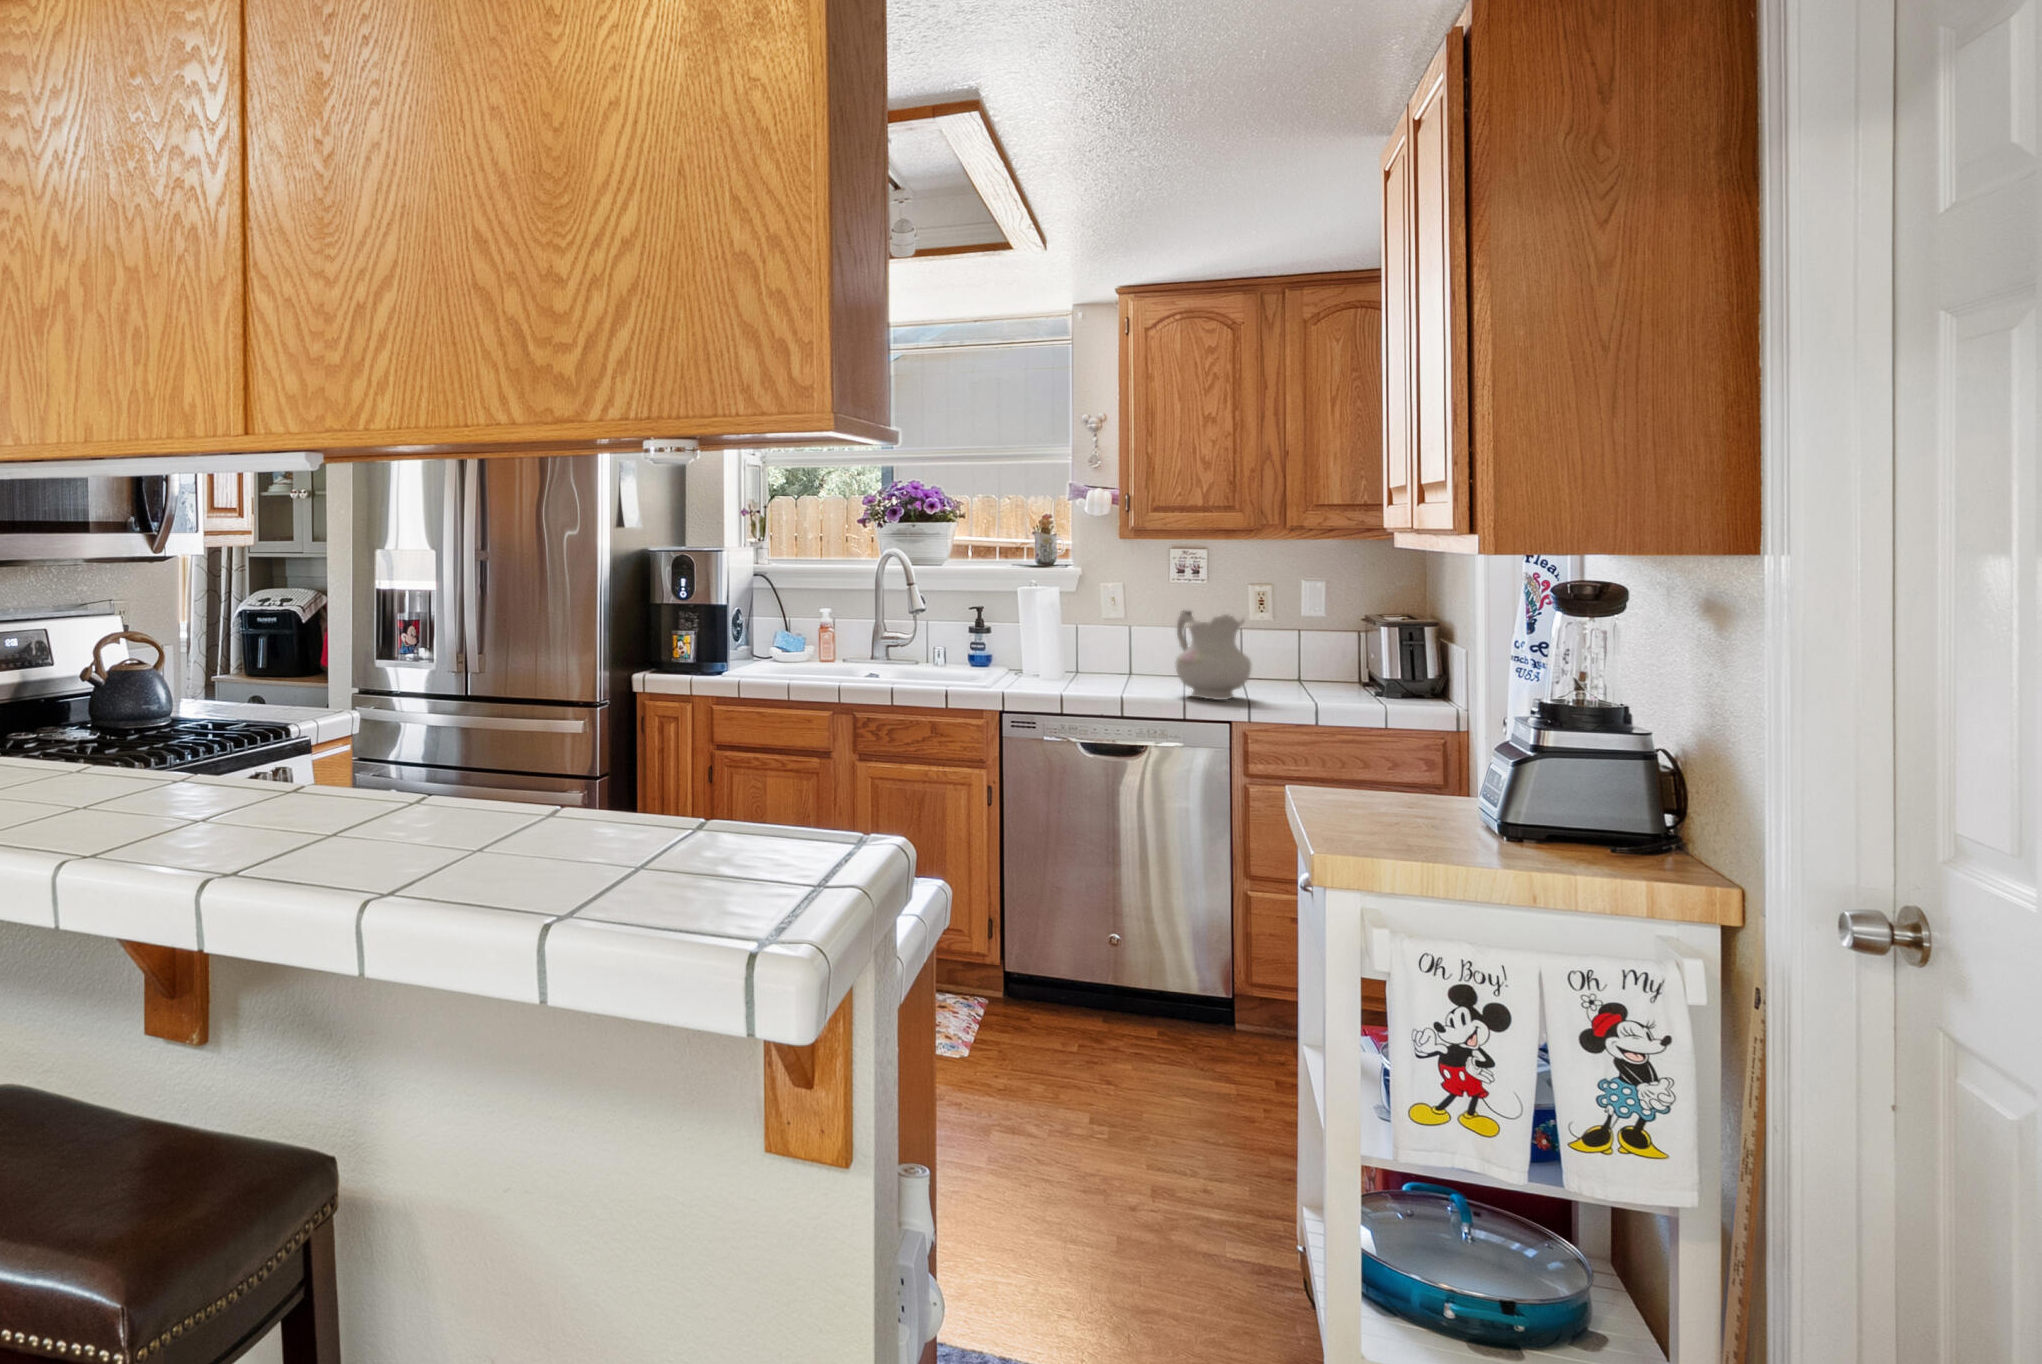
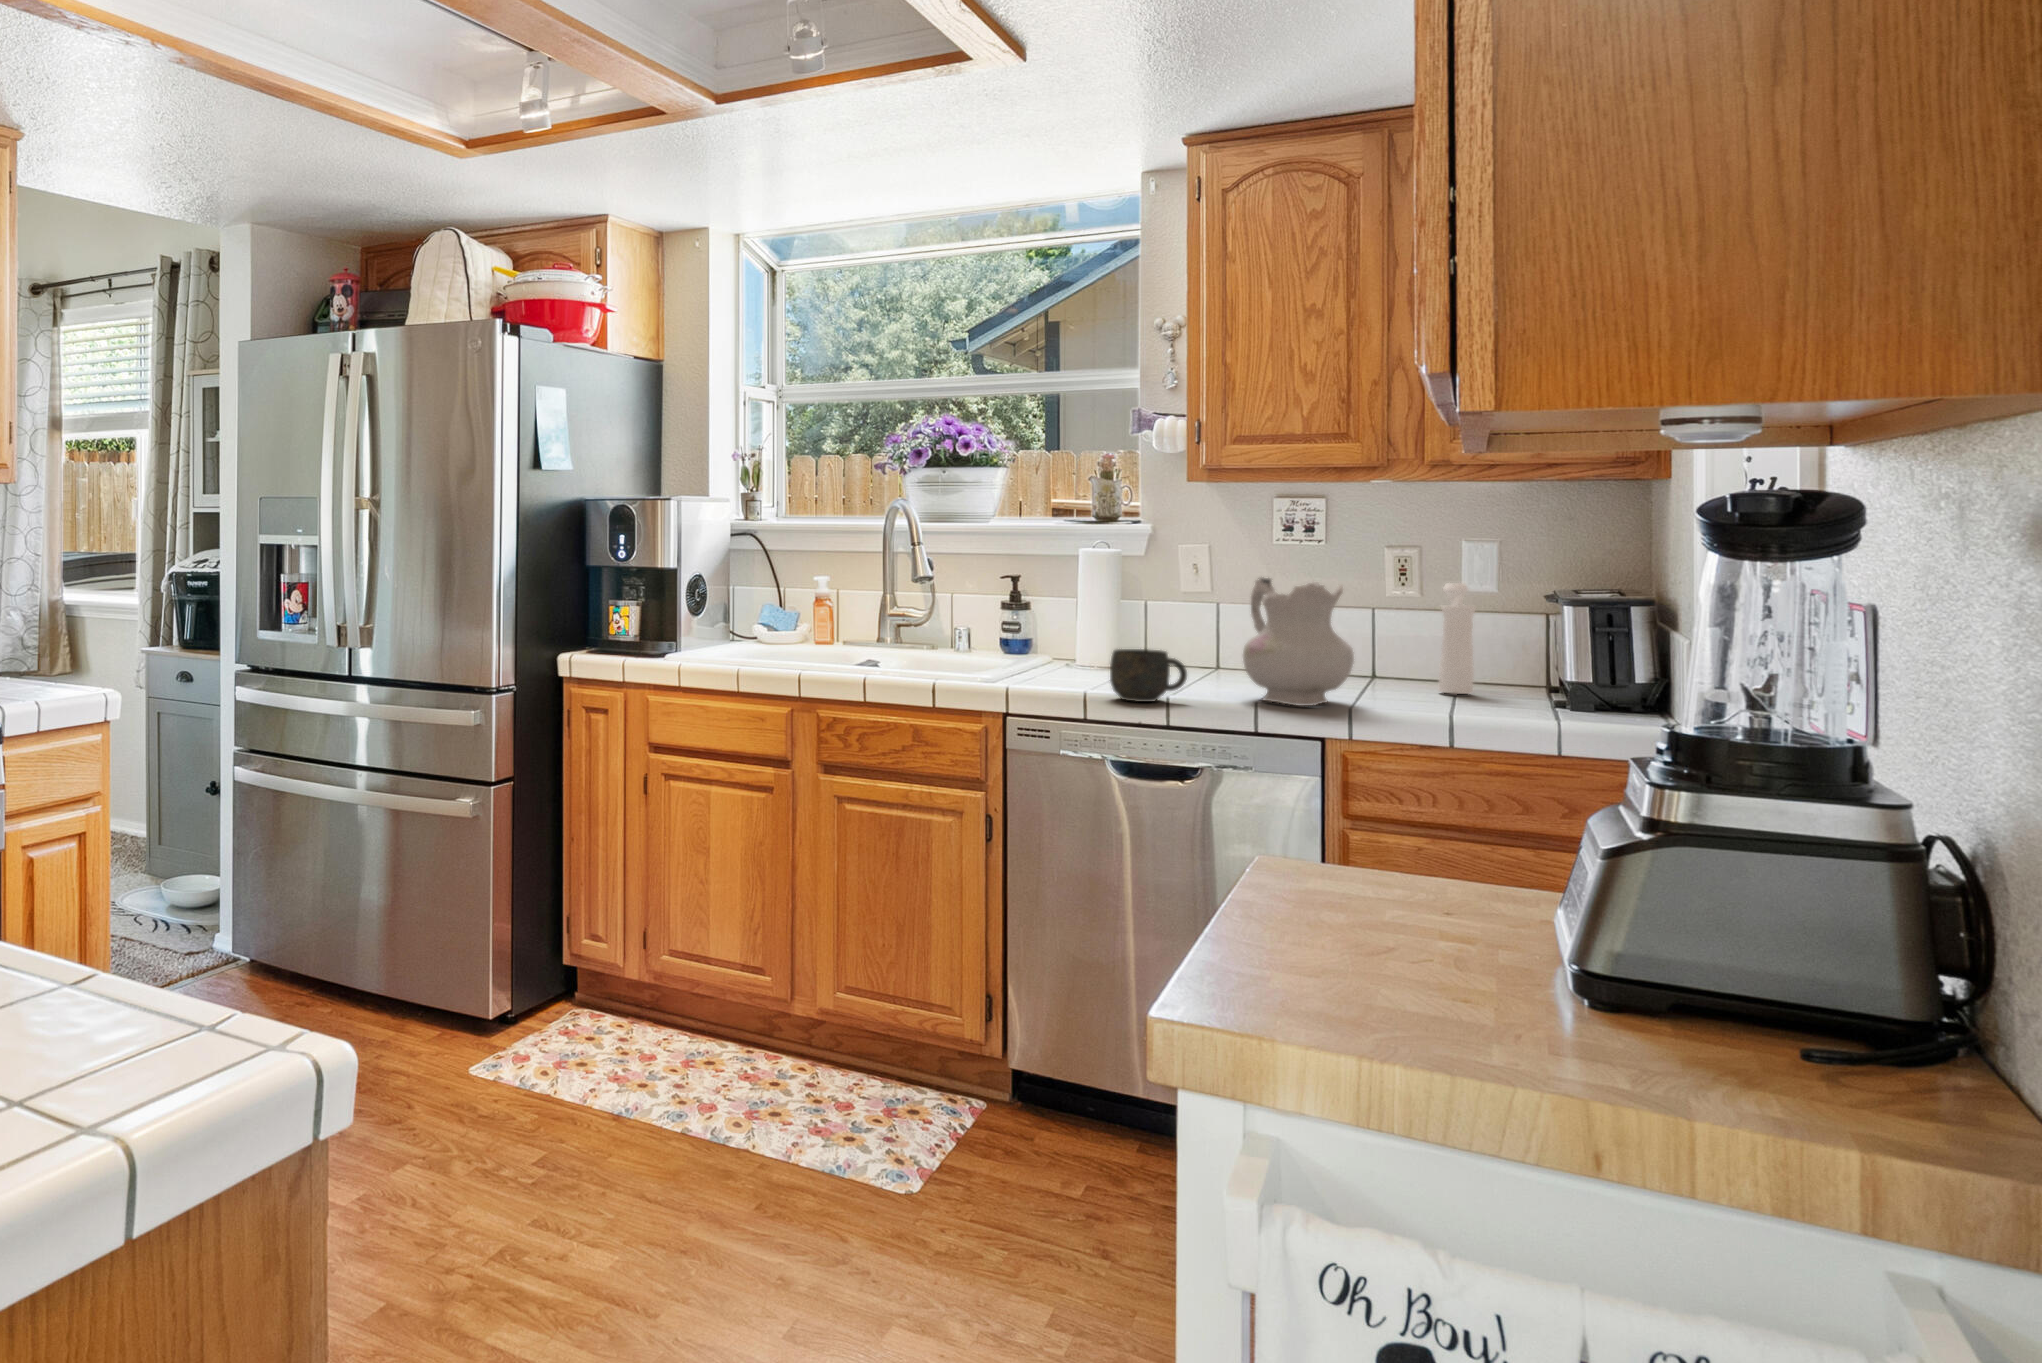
pepper mill: none [1294,614,1321,691] -> present [1438,583,1476,694]
mug: none [1088,661,1142,699] -> present [1110,649,1187,702]

